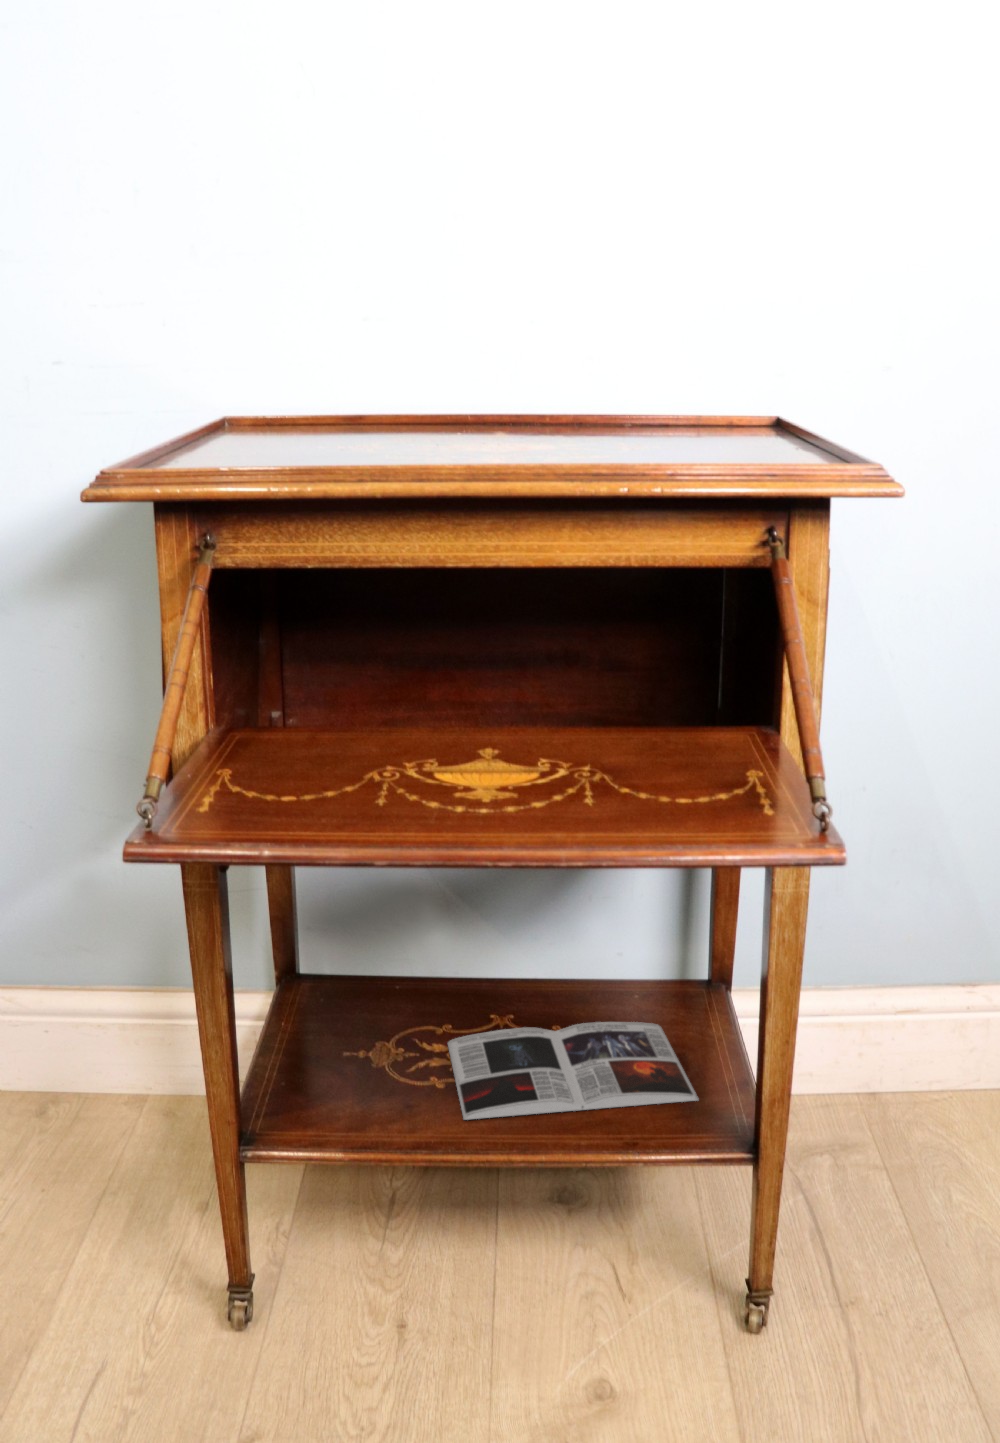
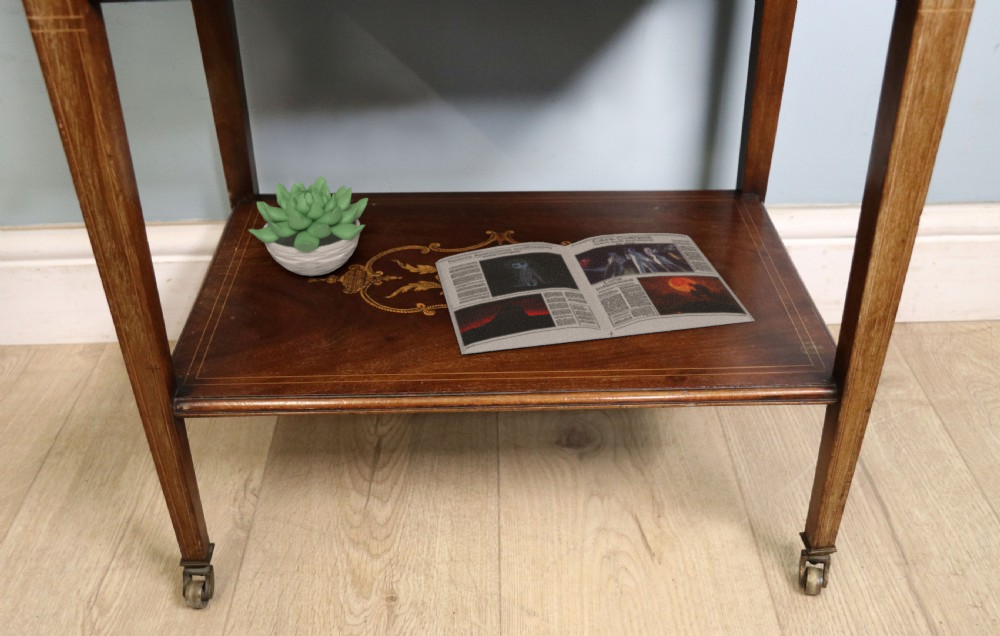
succulent plant: none [300,968,395,1050] -> present [249,177,368,276]

